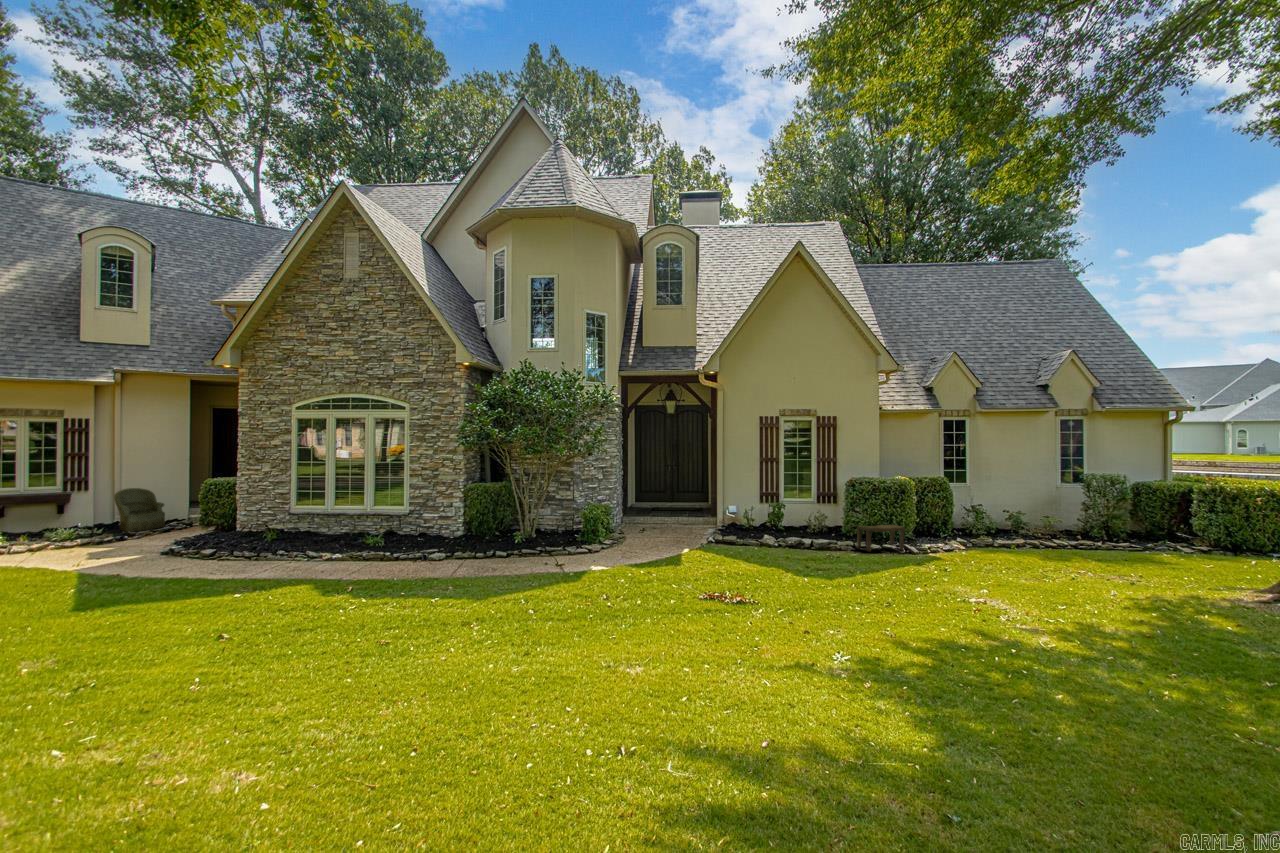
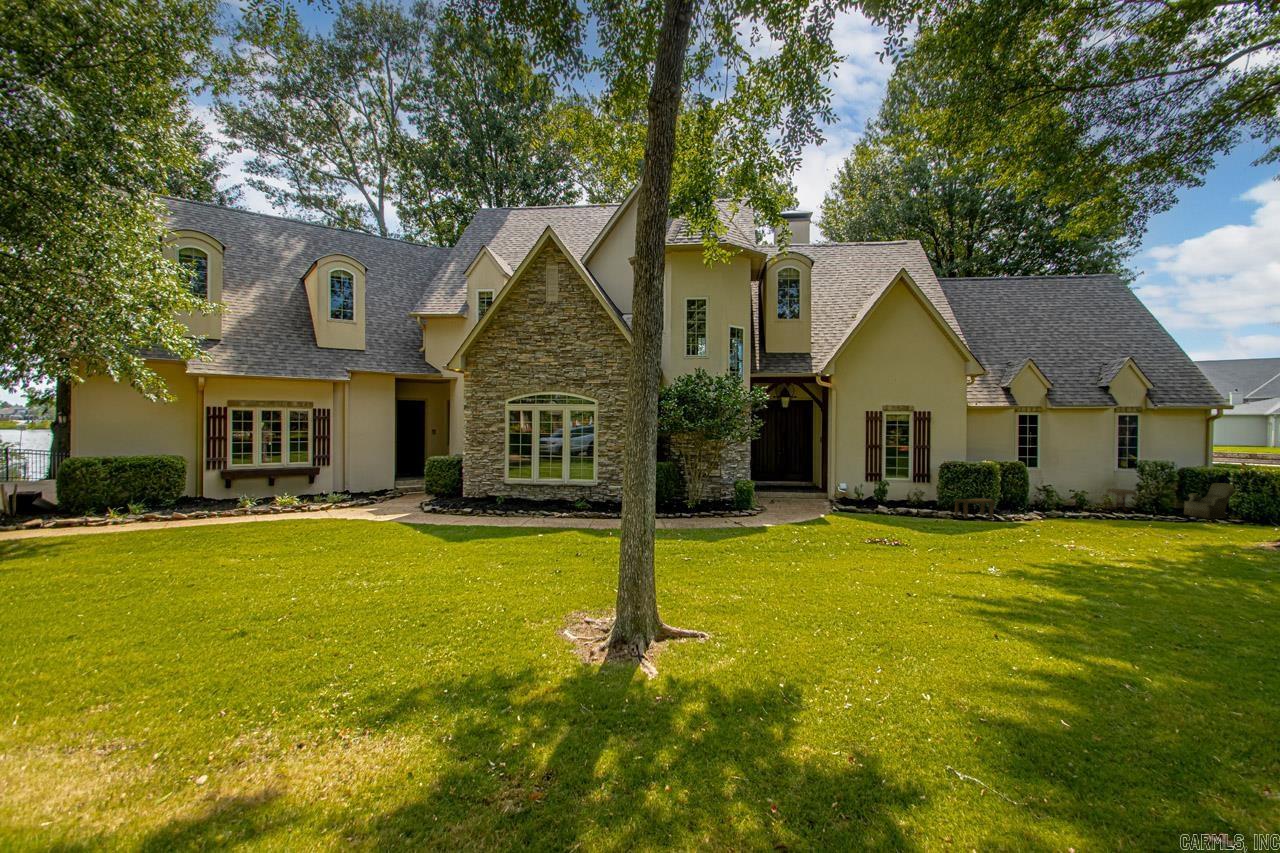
armchair: present [114,488,165,532] -> present [1184,483,1234,519]
side table: none [1049,508,1084,537] -> present [1107,489,1136,511]

